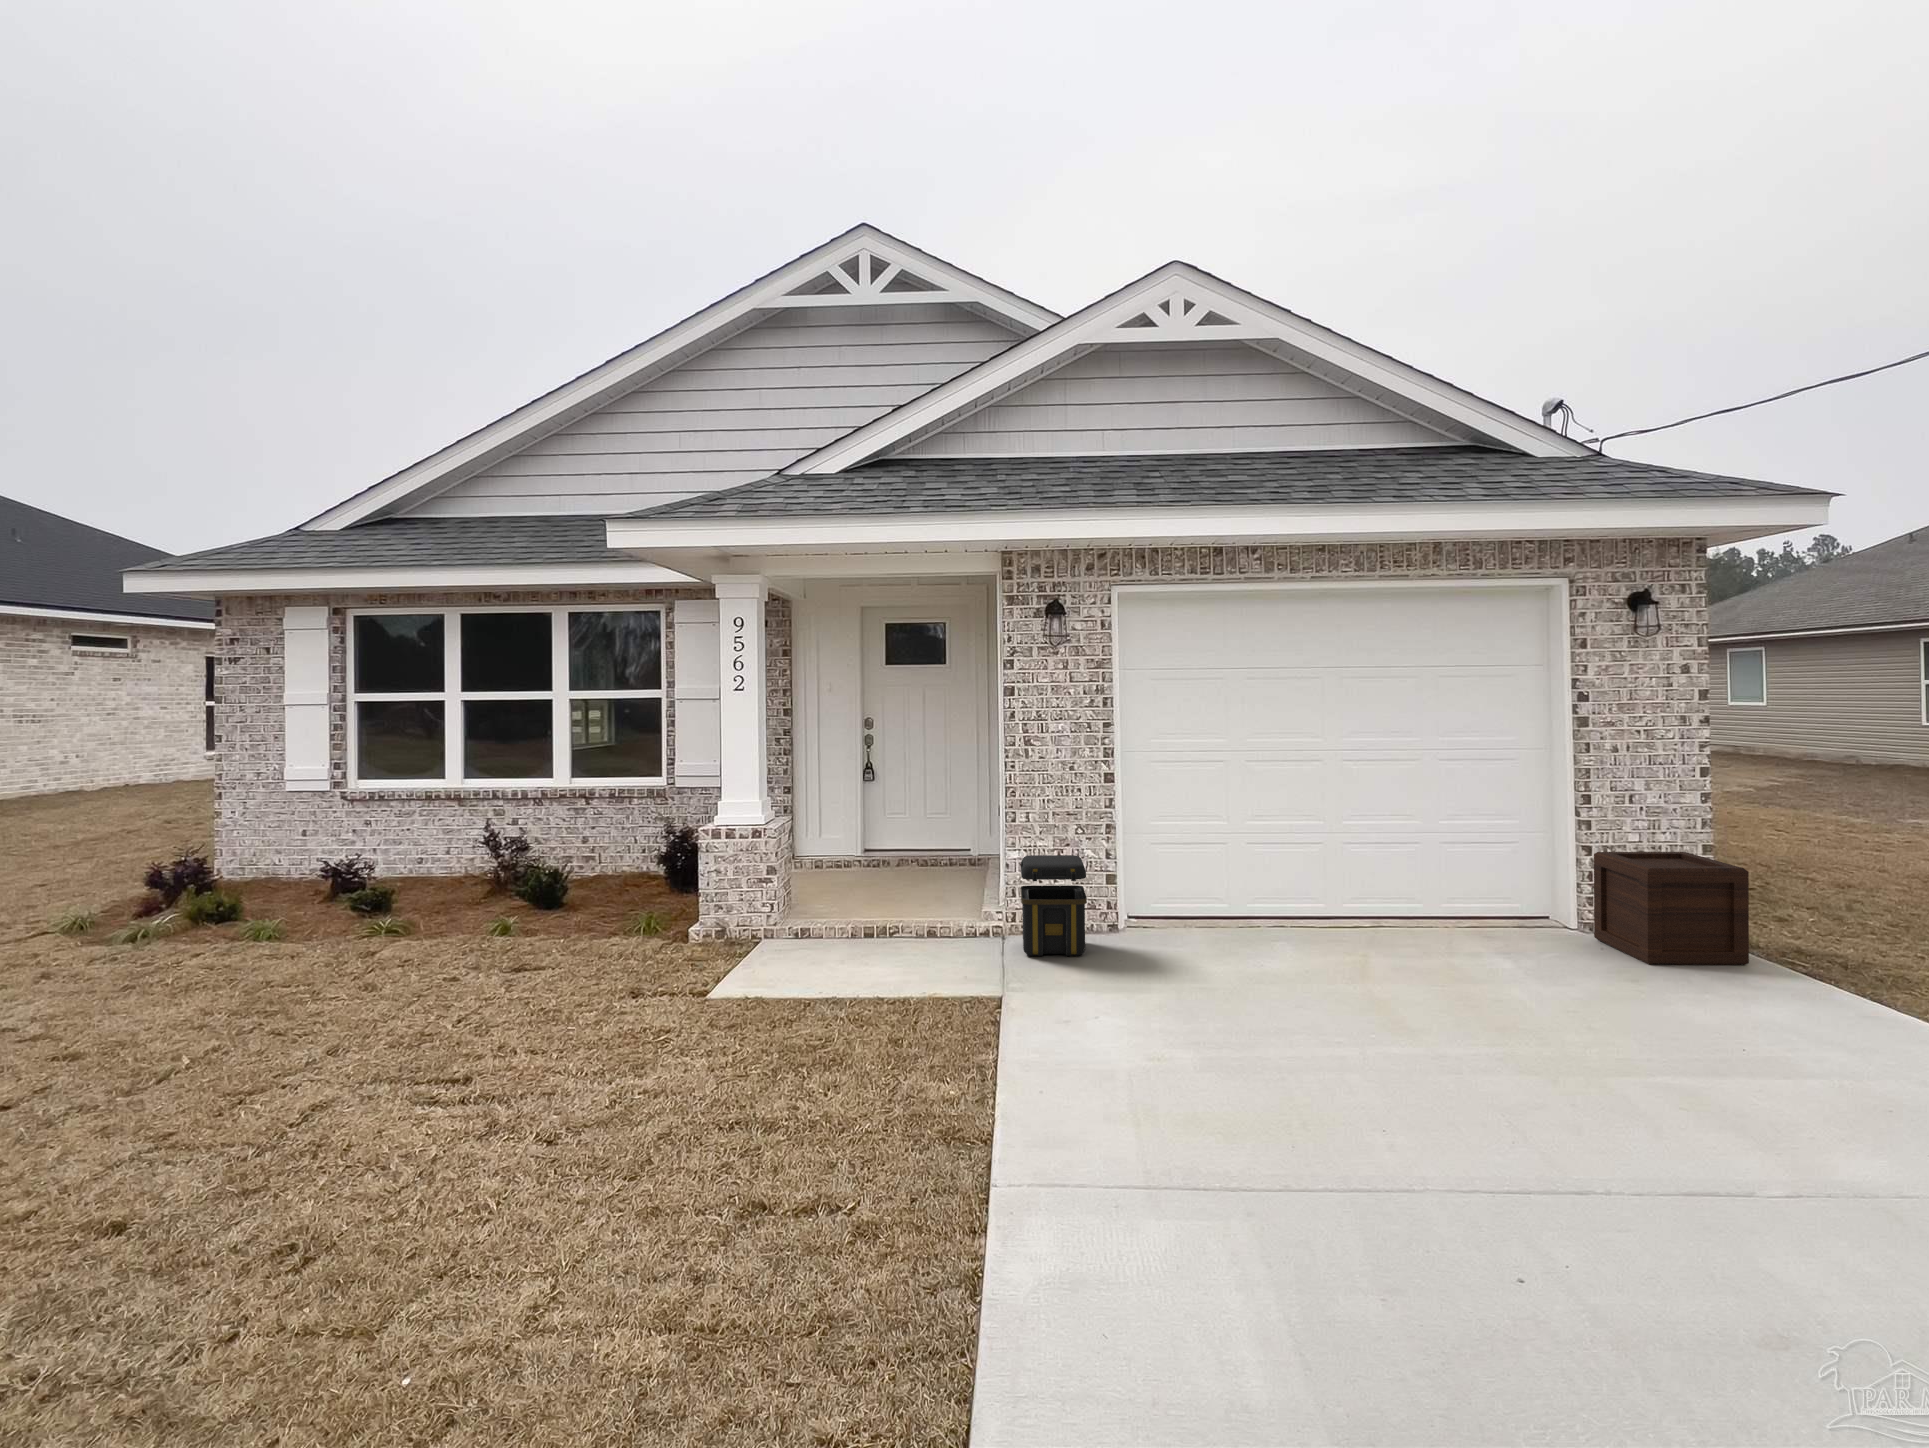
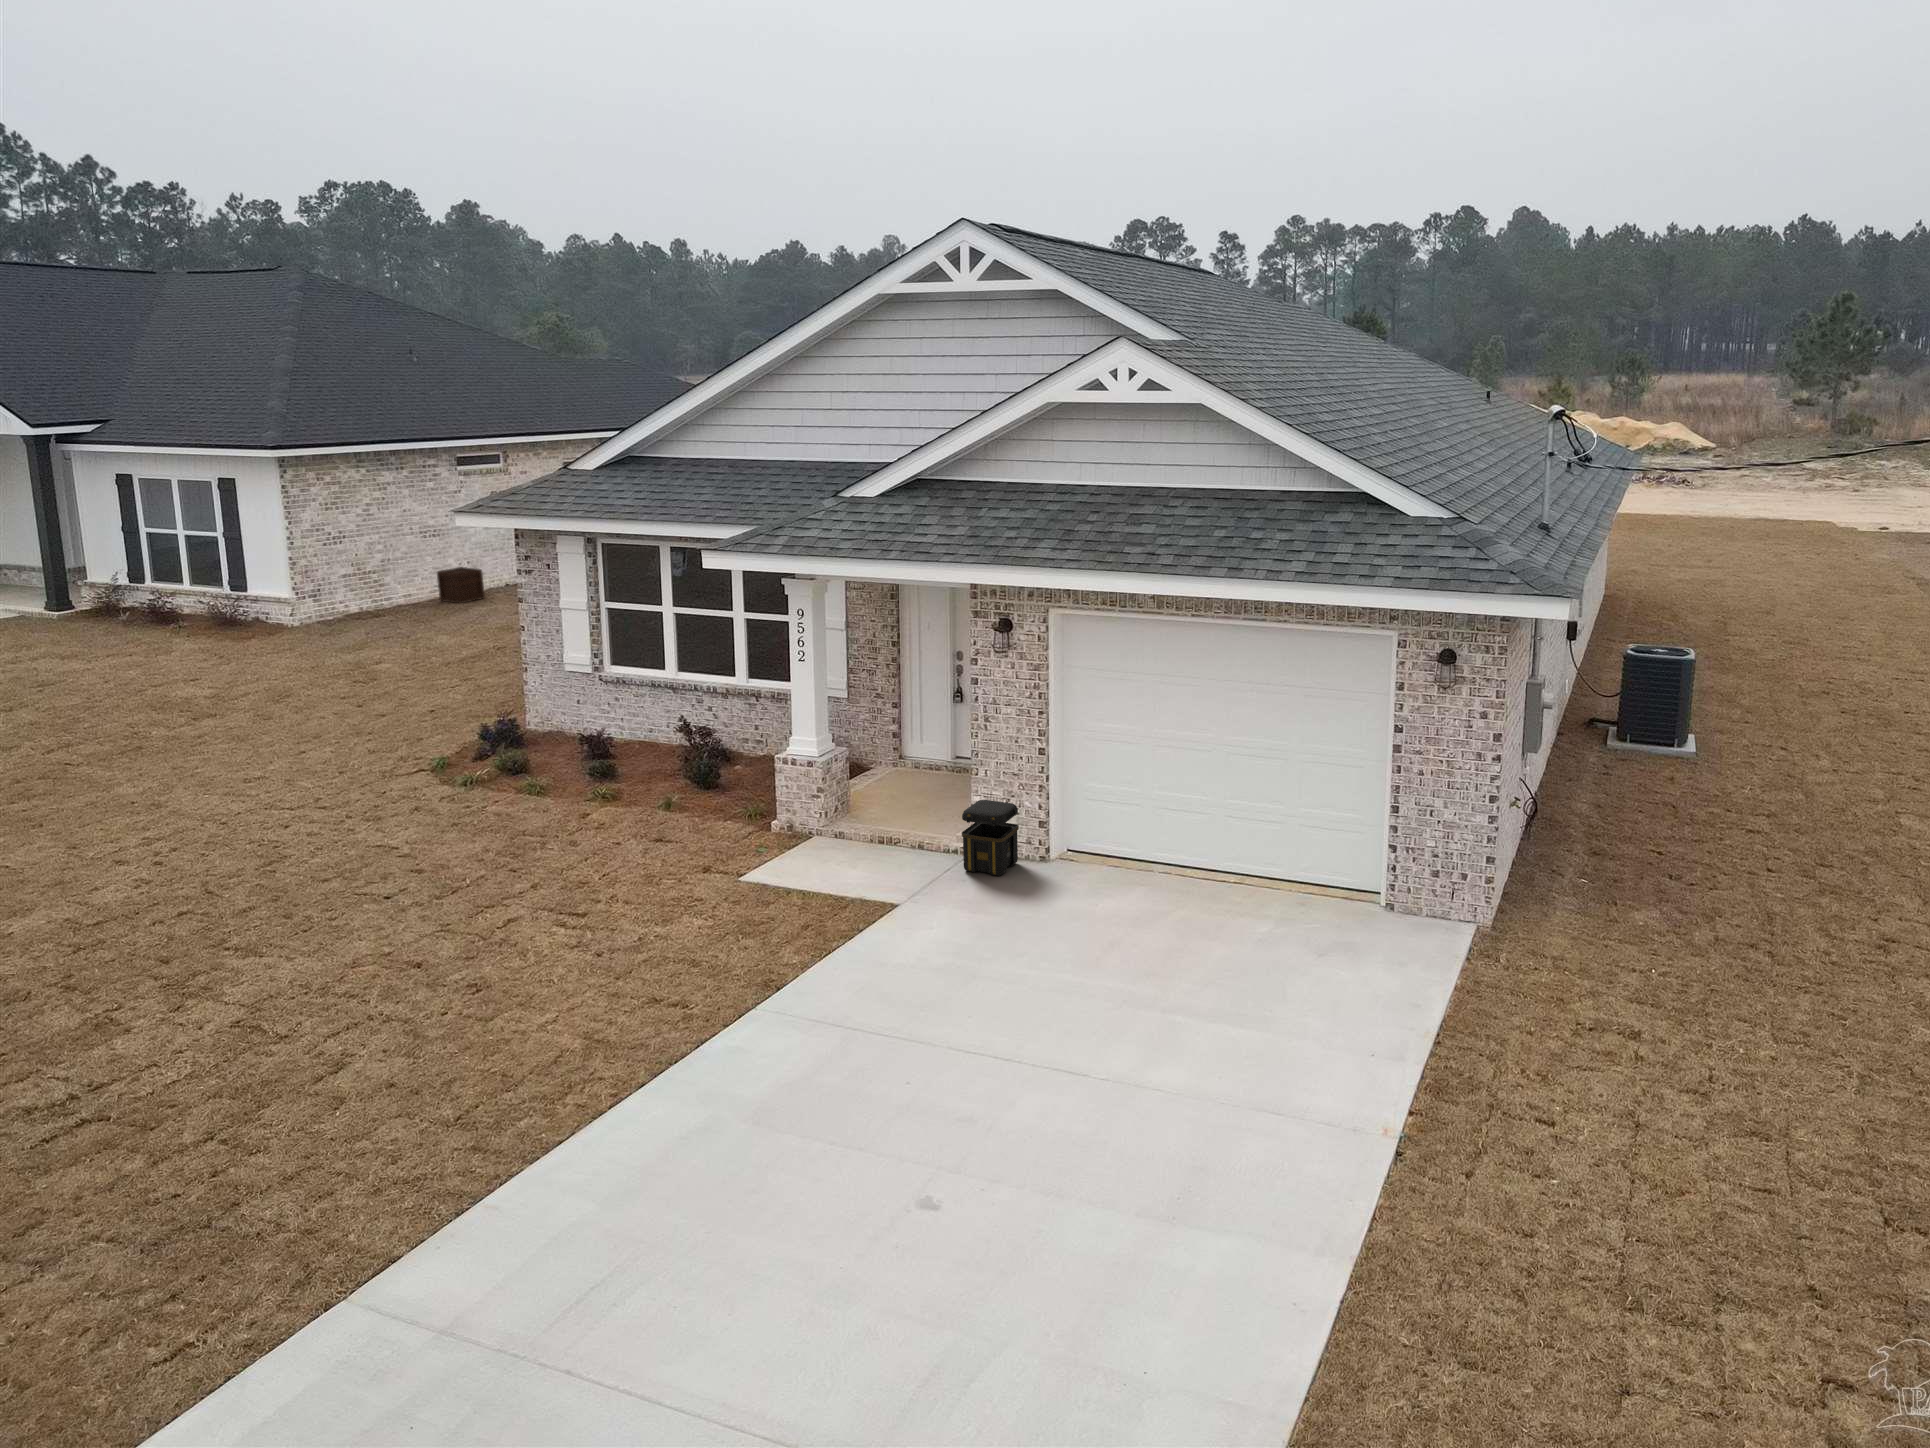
wooden crate: present [1594,852,1749,965] -> present [437,567,485,603]

